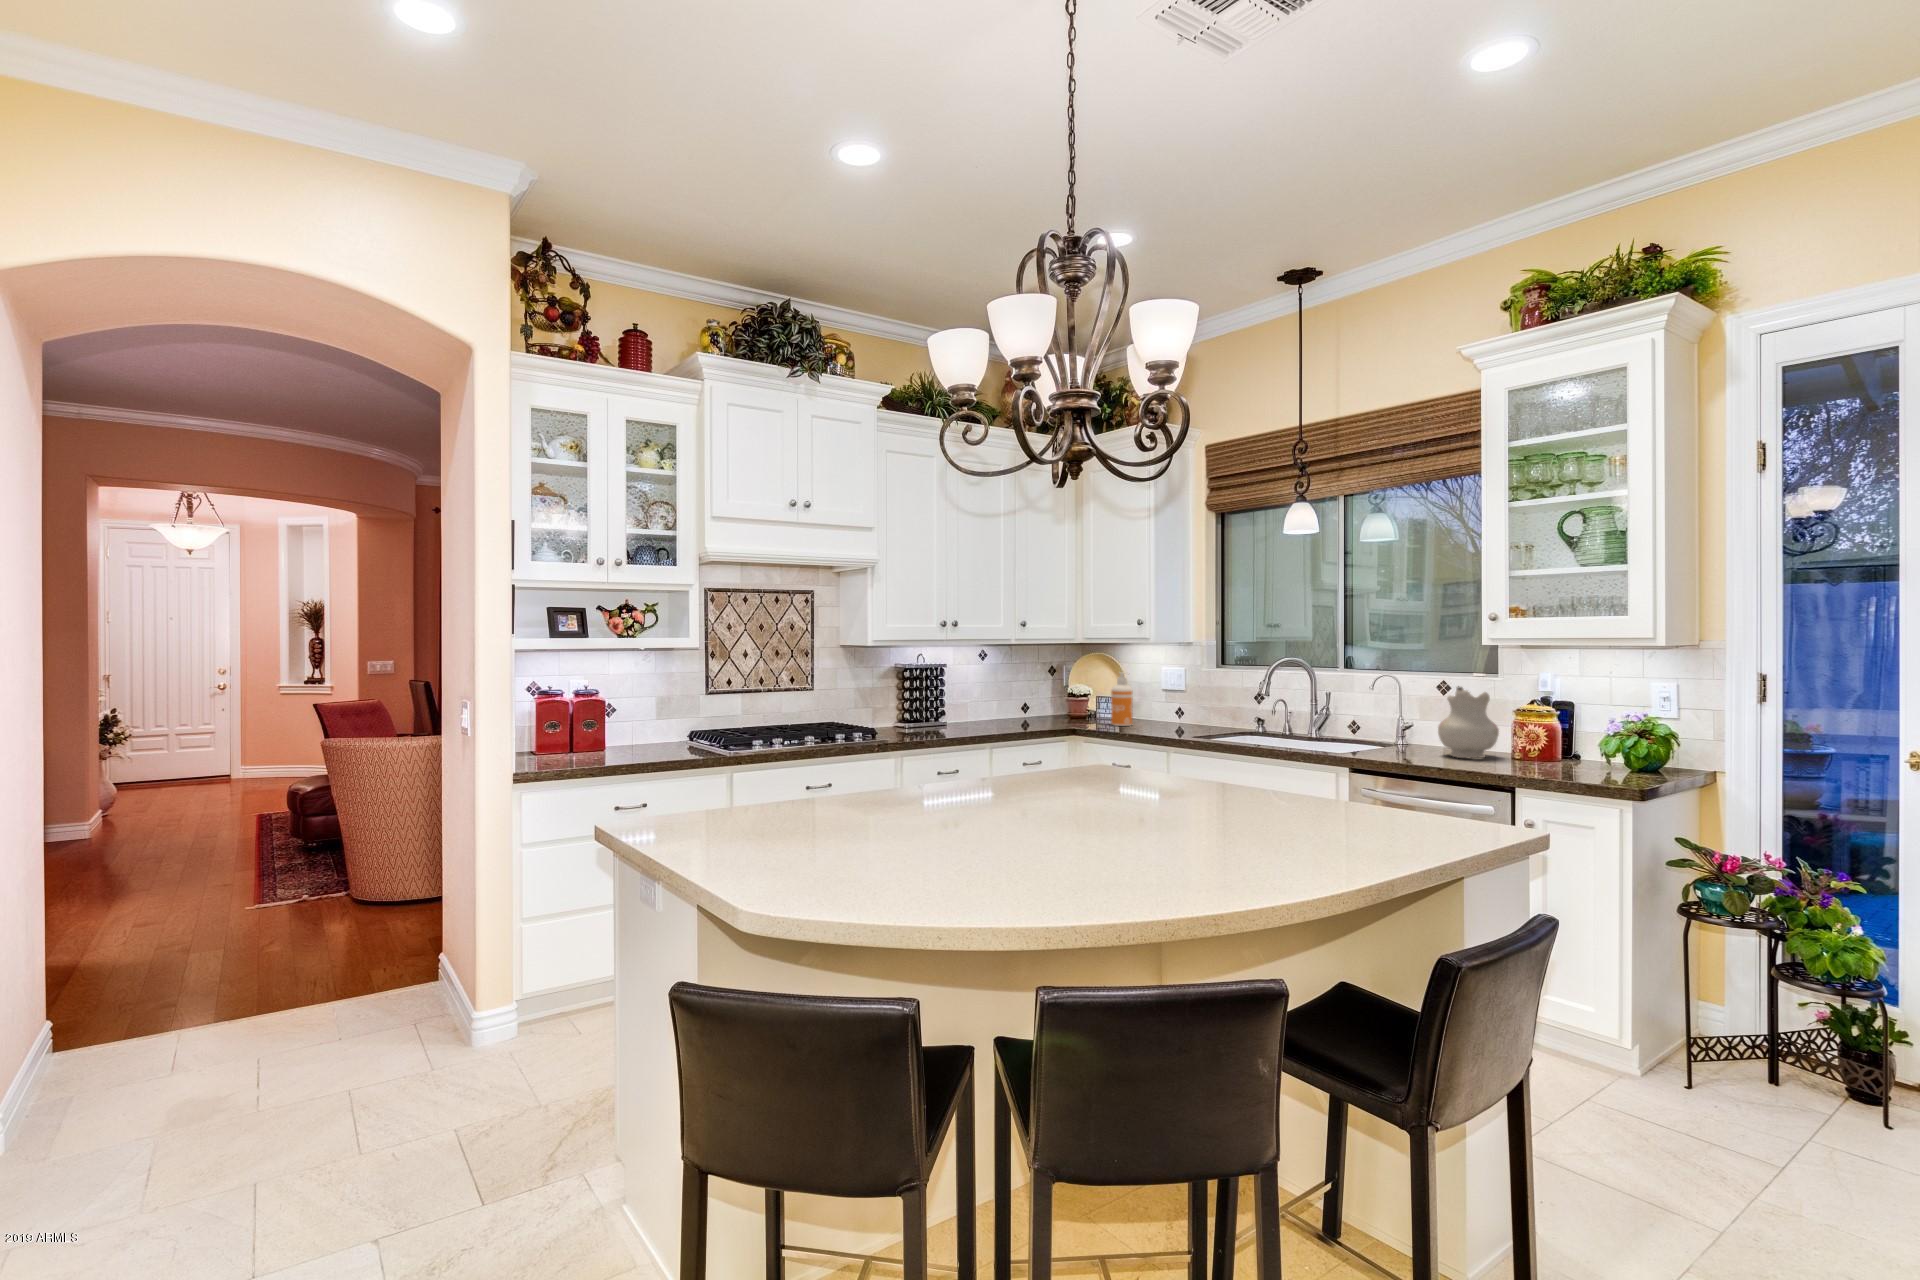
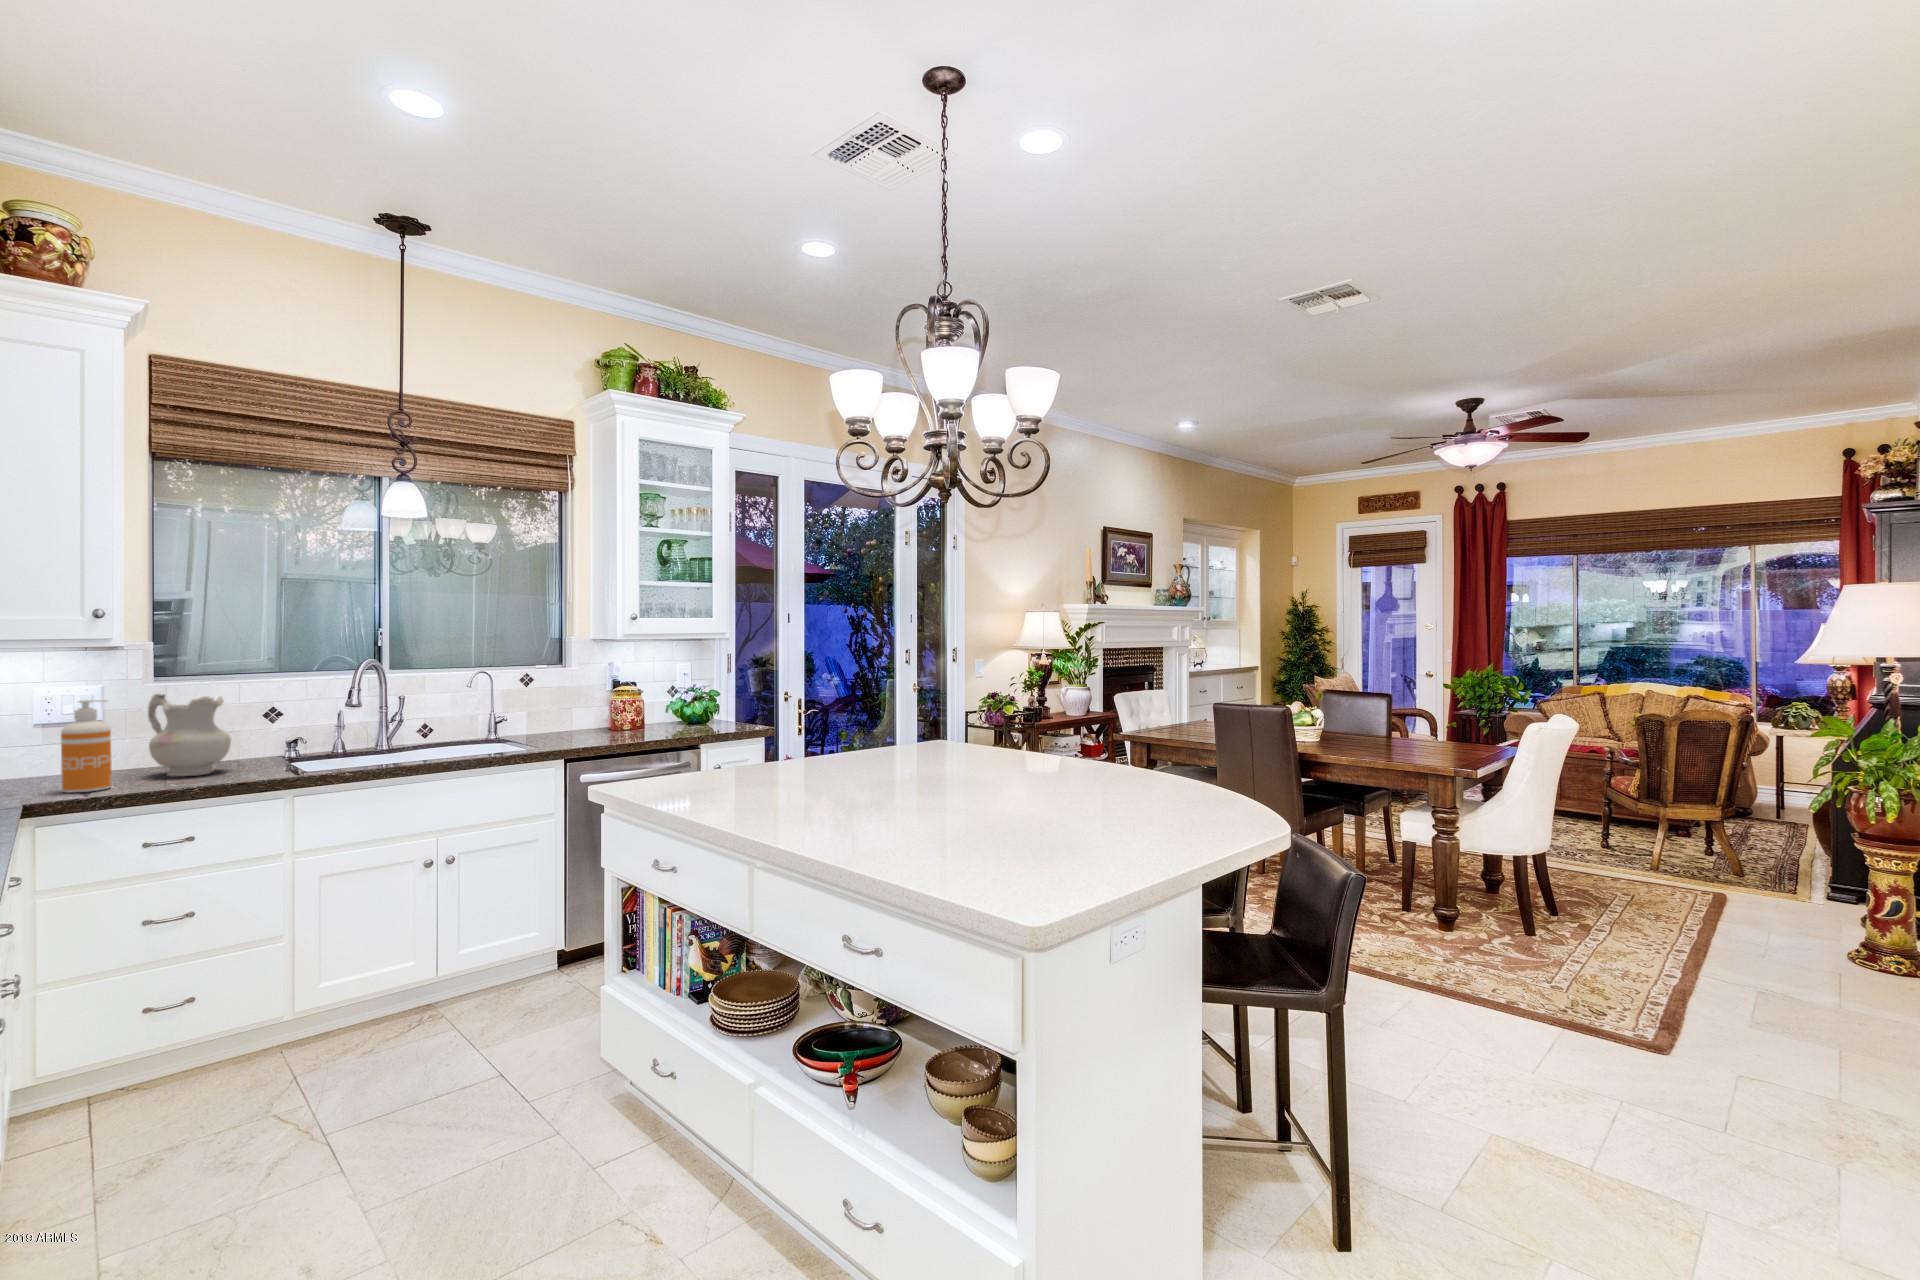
ceramic pitcher: present [1438,686,1499,758] -> present [148,694,231,776]

